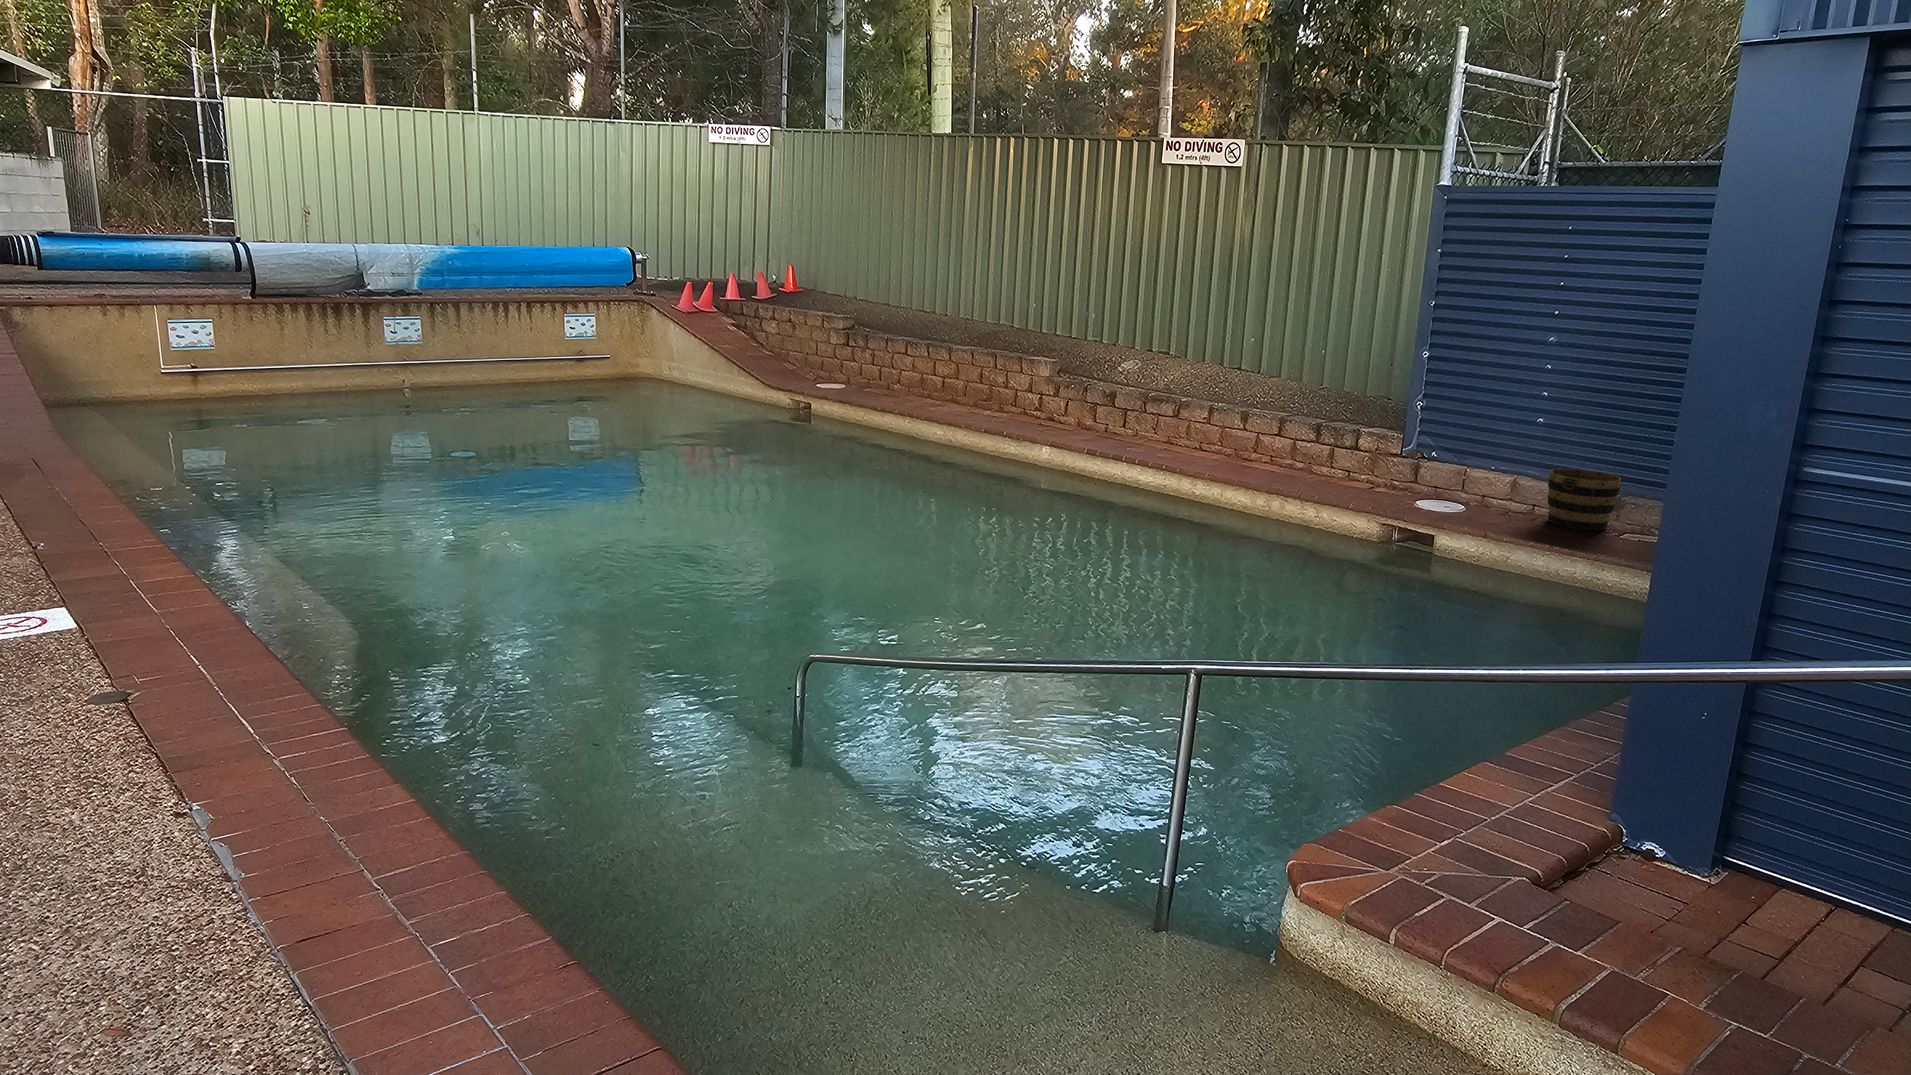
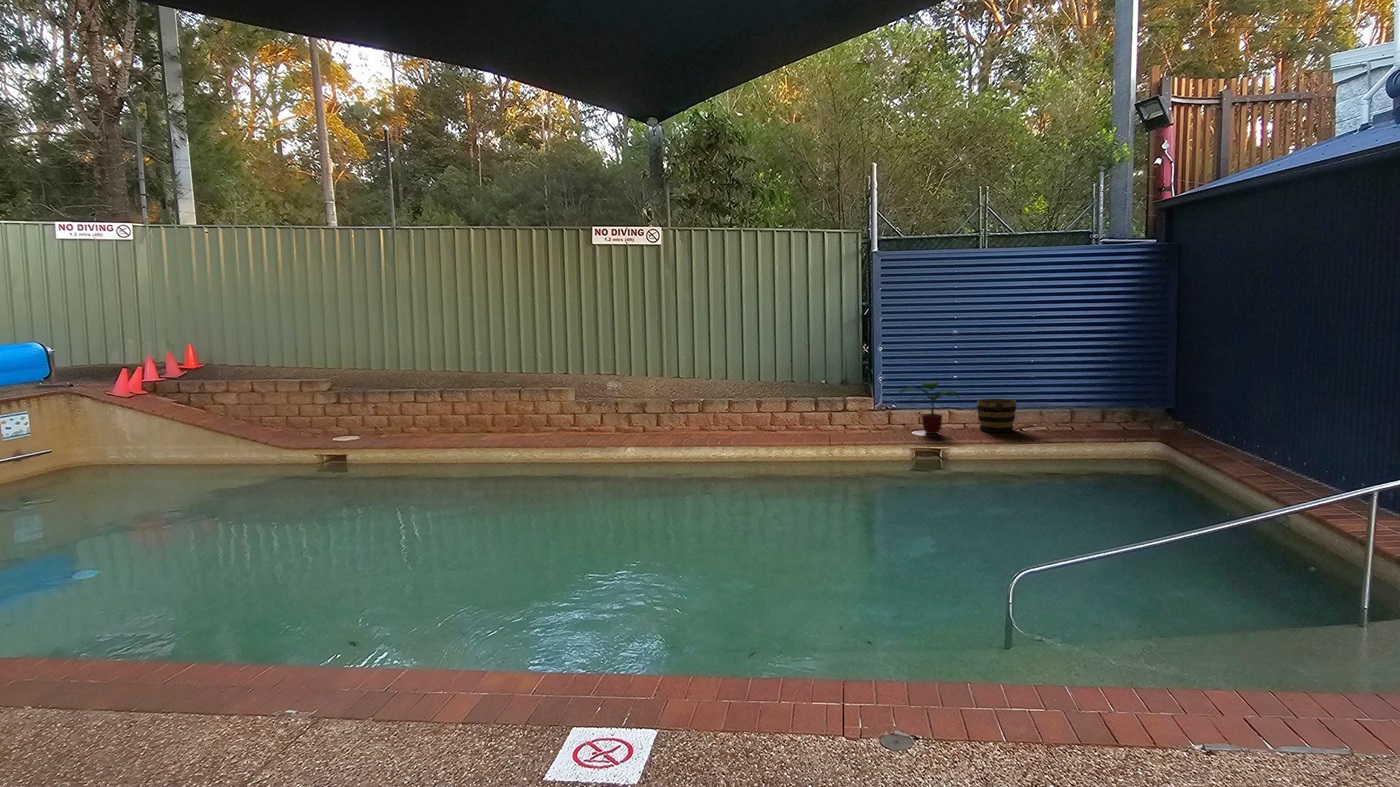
potted plant: none [1404,422,1507,509] -> present [900,382,958,434]

